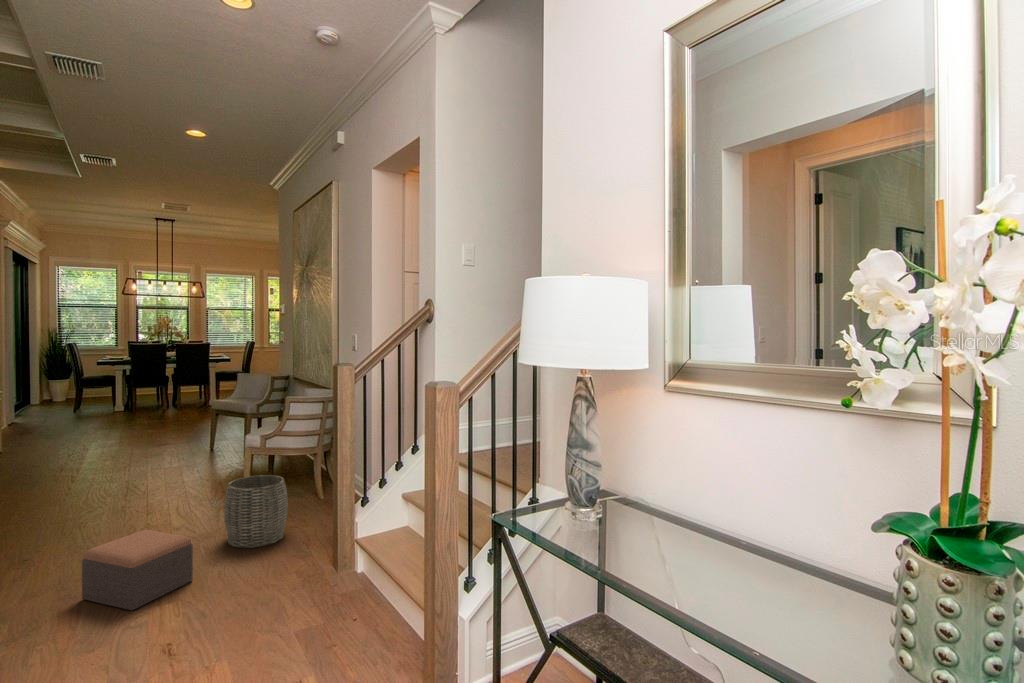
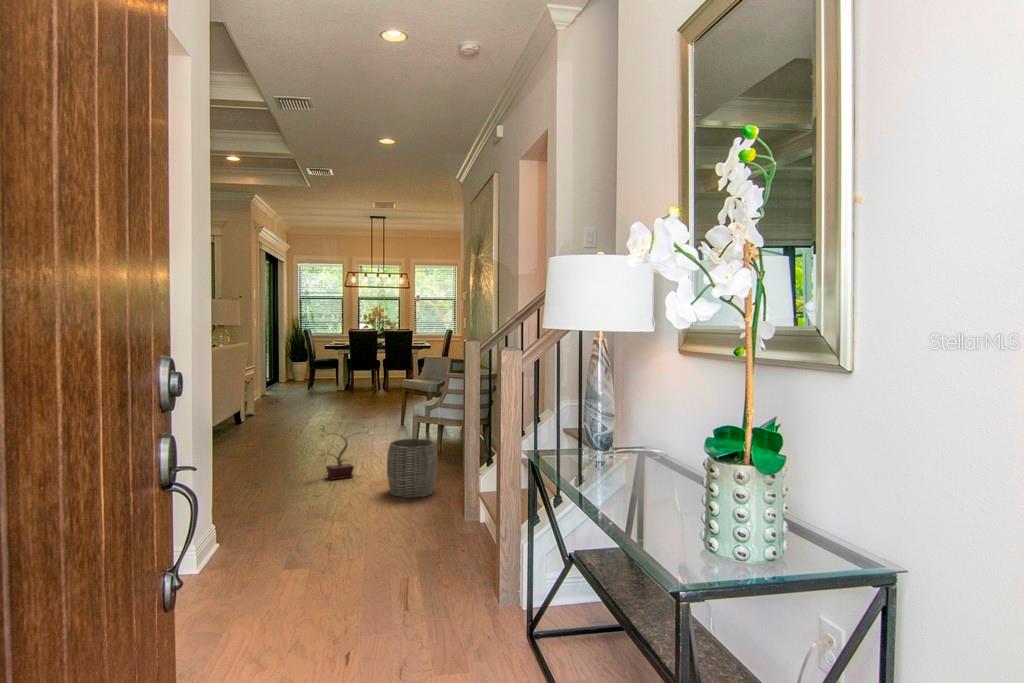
potted plant: none [124,451,205,535] -> present [320,414,377,480]
footstool: present [82,530,193,610] -> none [282,469,356,526]

